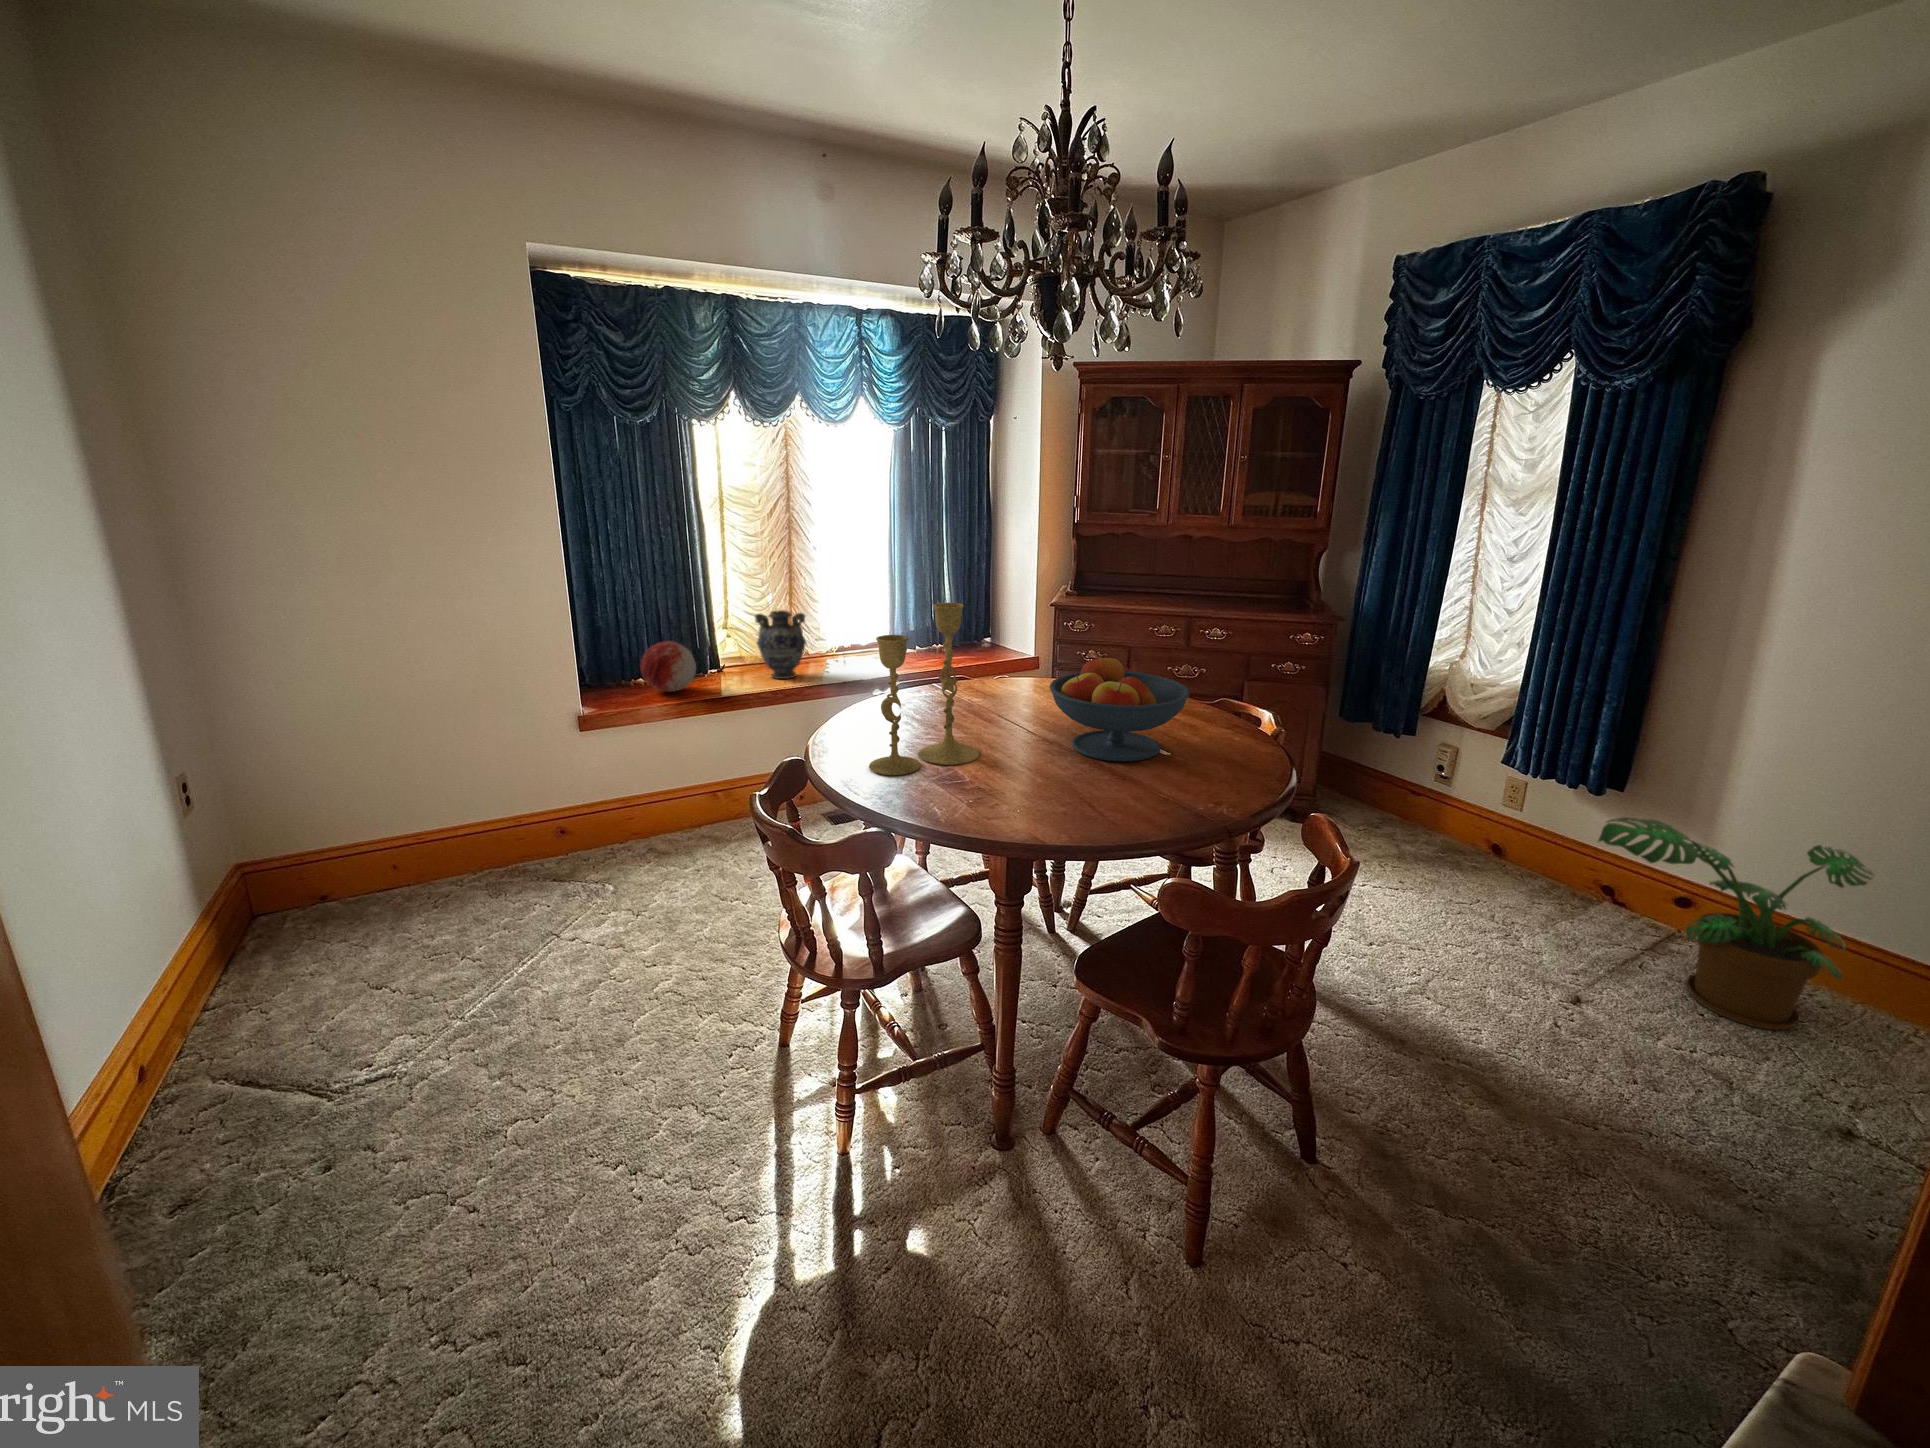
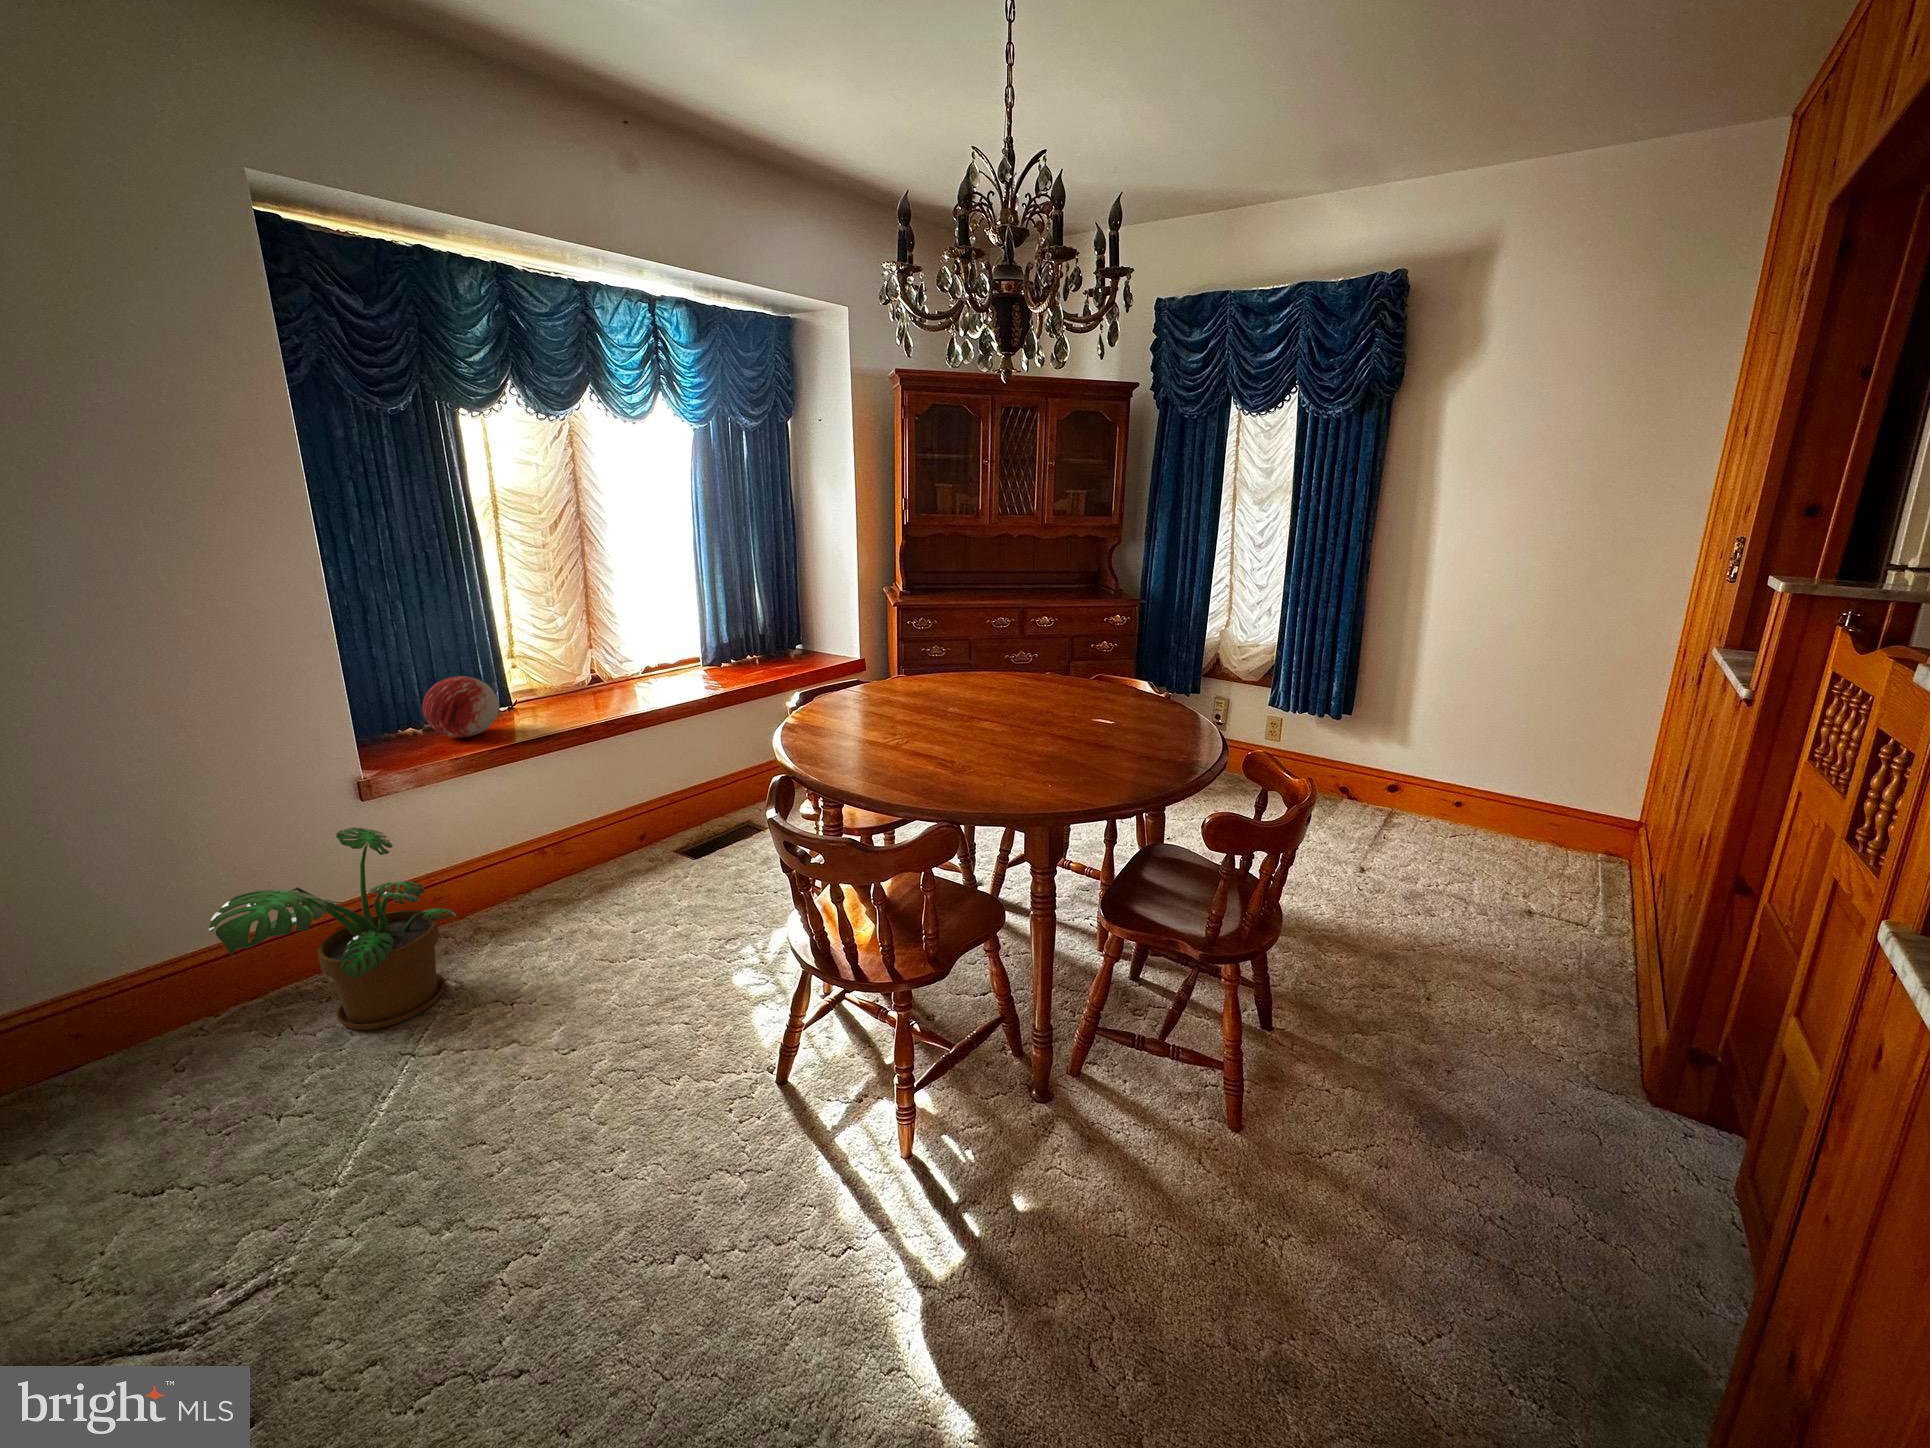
candlestick: present [869,603,979,775] -> none [870,602,963,776]
decorative vase: present [755,610,806,679] -> none [559,629,627,707]
fruit bowl: present [1050,654,1189,761] -> none [1009,642,1132,734]
potted plant: present [1598,817,1874,1030] -> present [209,828,456,1030]

